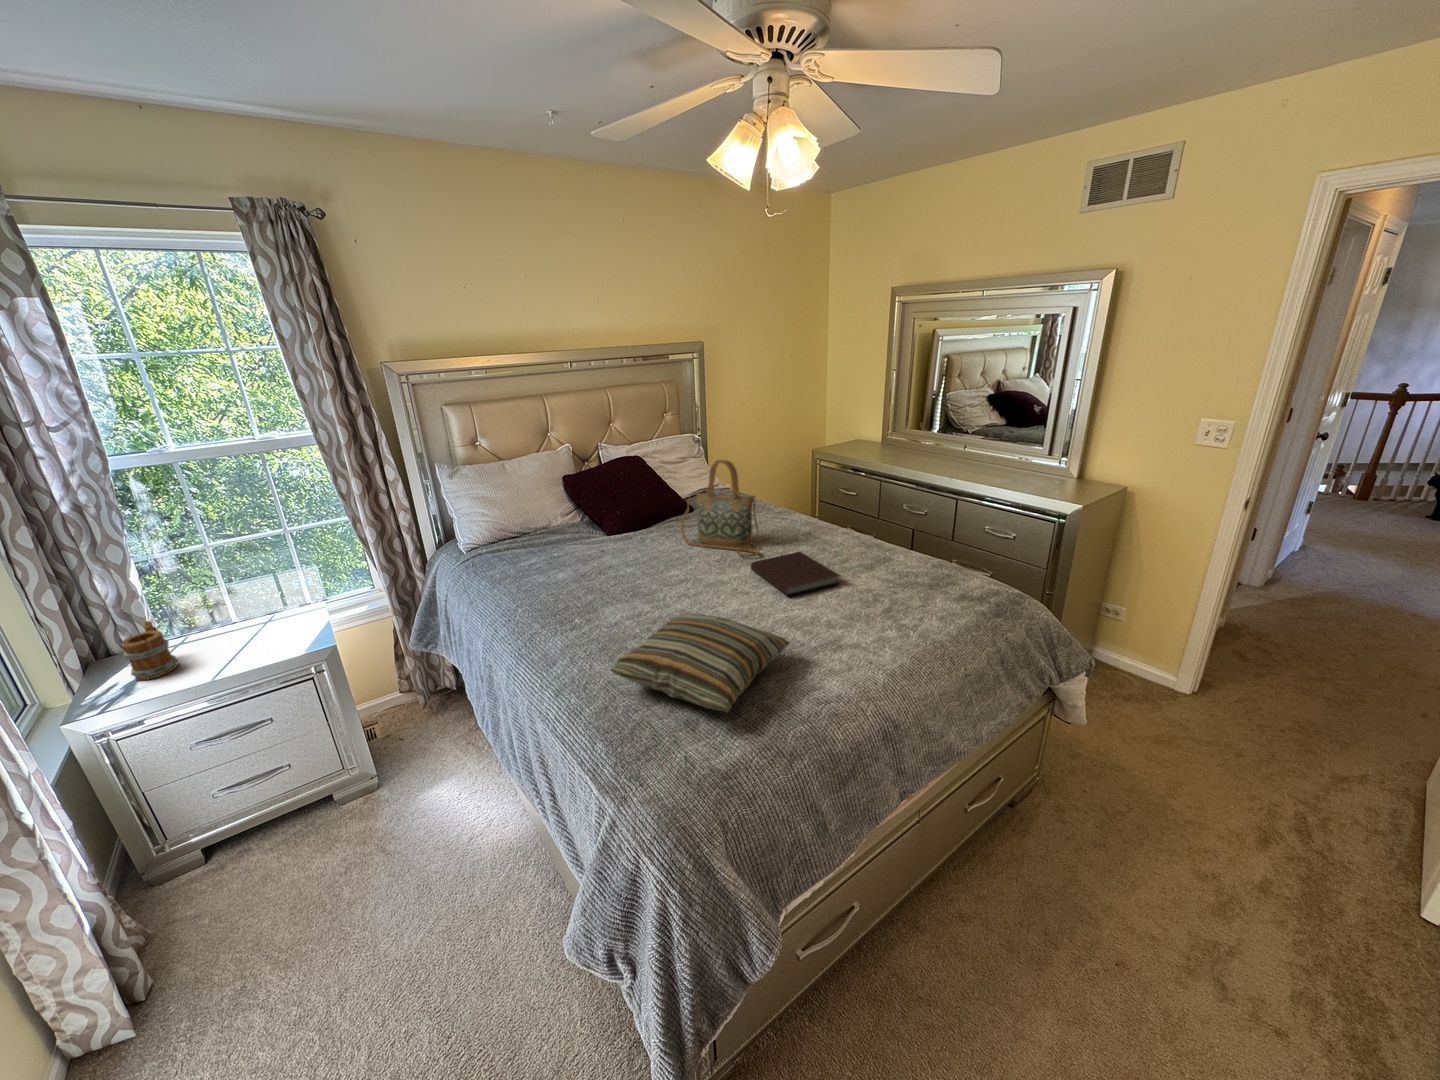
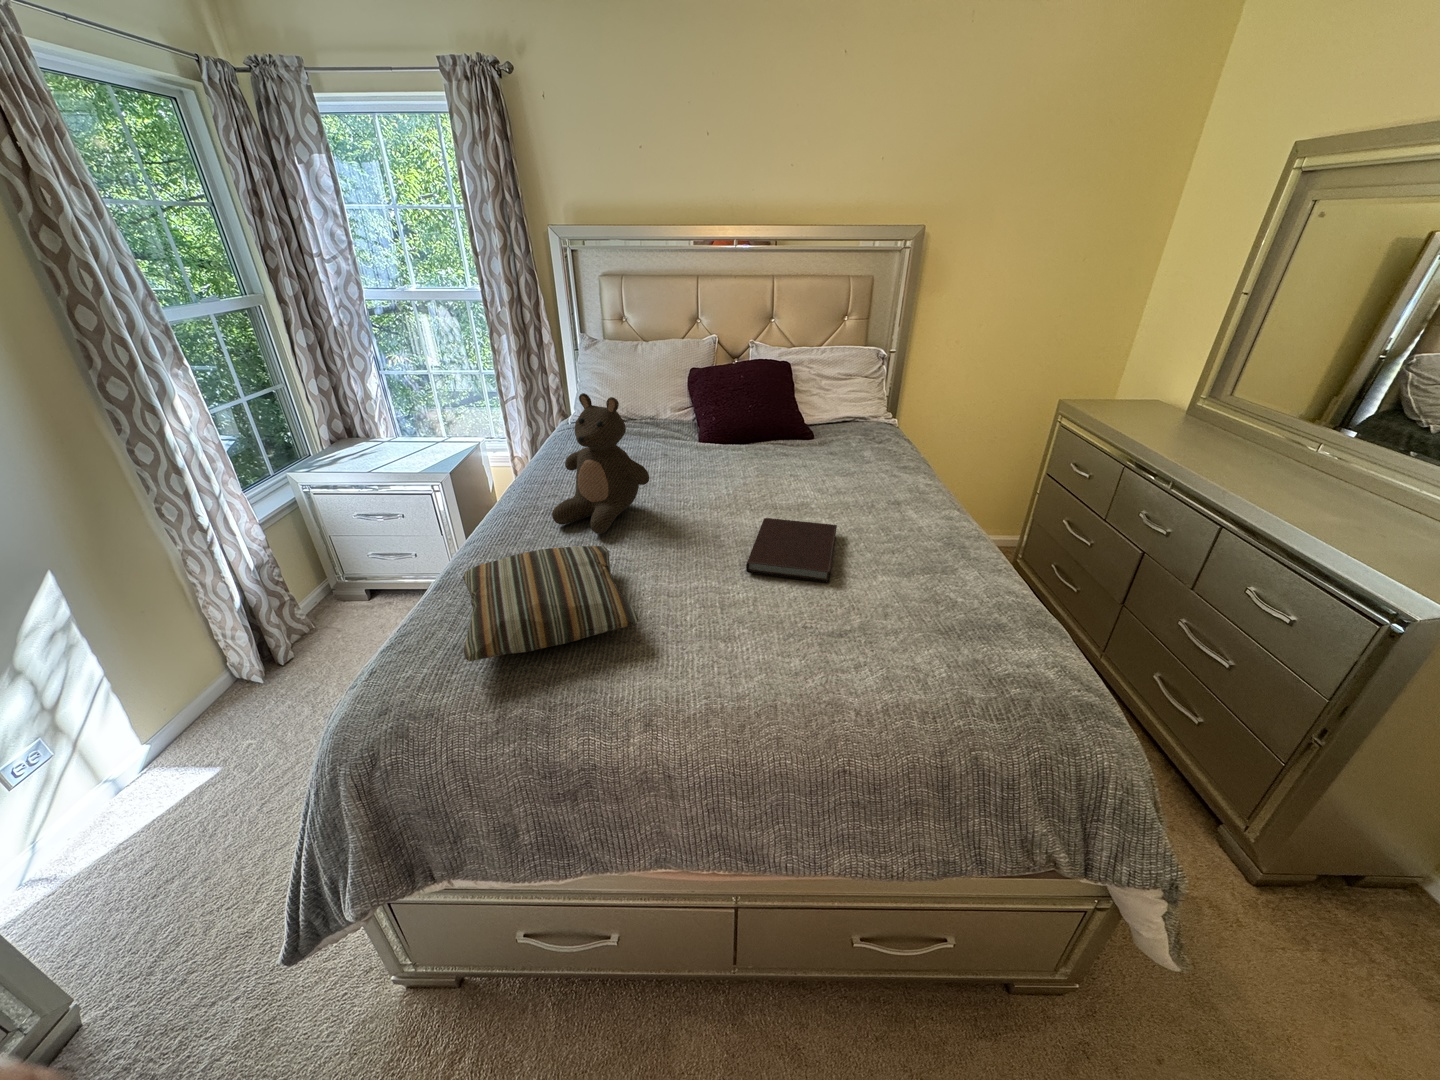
handbag: present [681,460,760,557] -> none [746,381,819,512]
stuffed bear: none [571,495,663,621] -> present [552,393,649,534]
mug: present [121,621,177,680] -> none [340,418,375,460]

